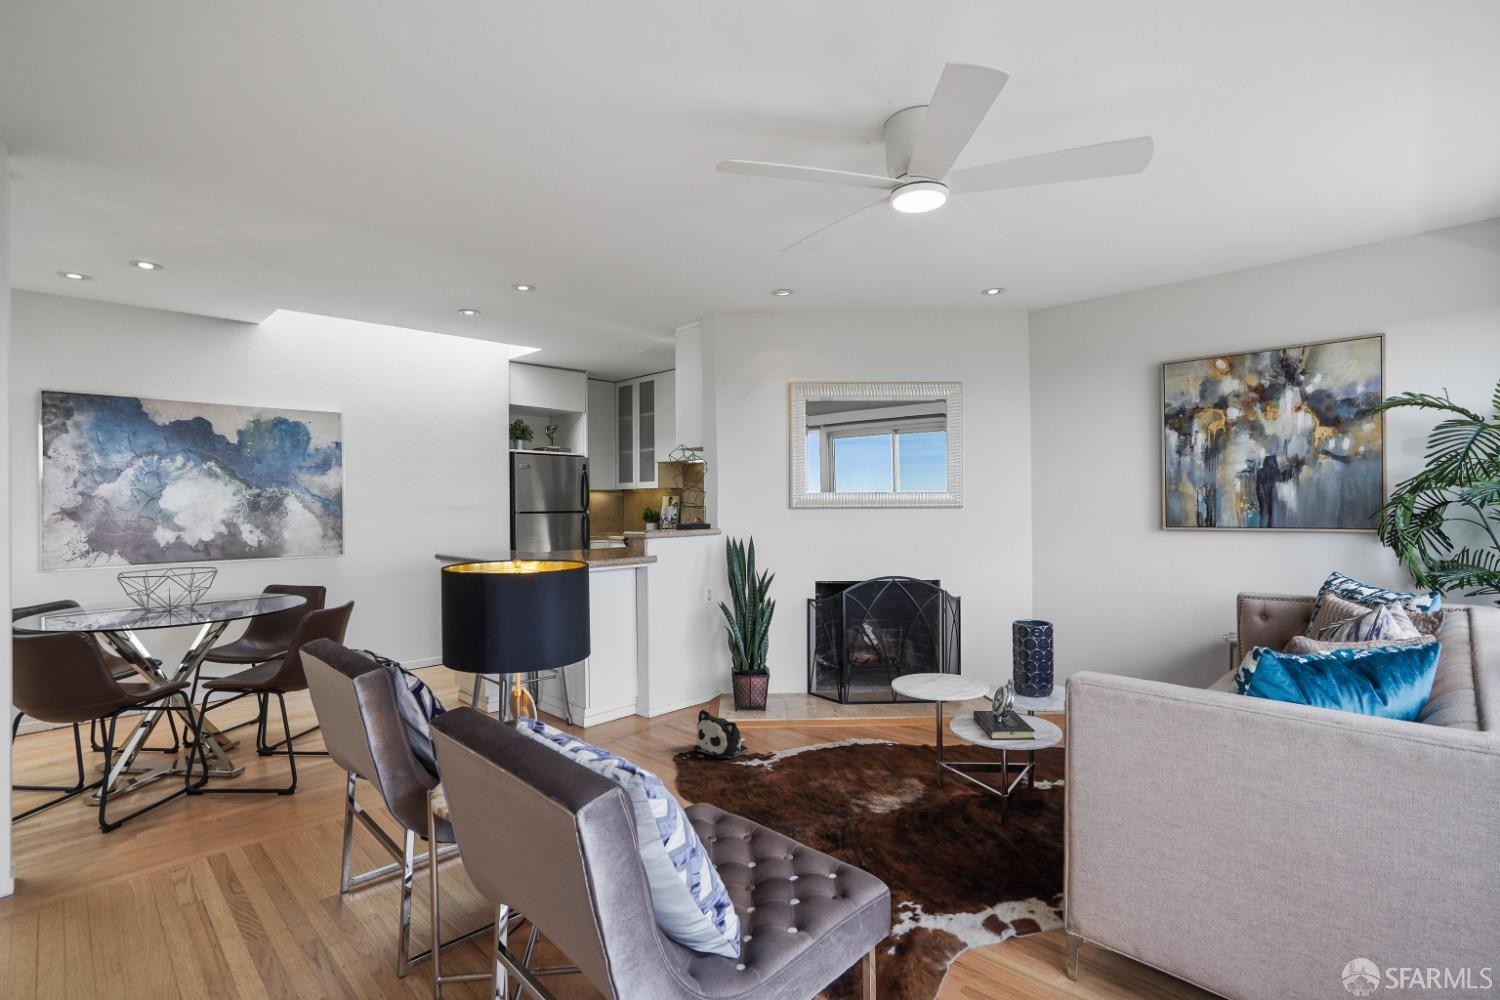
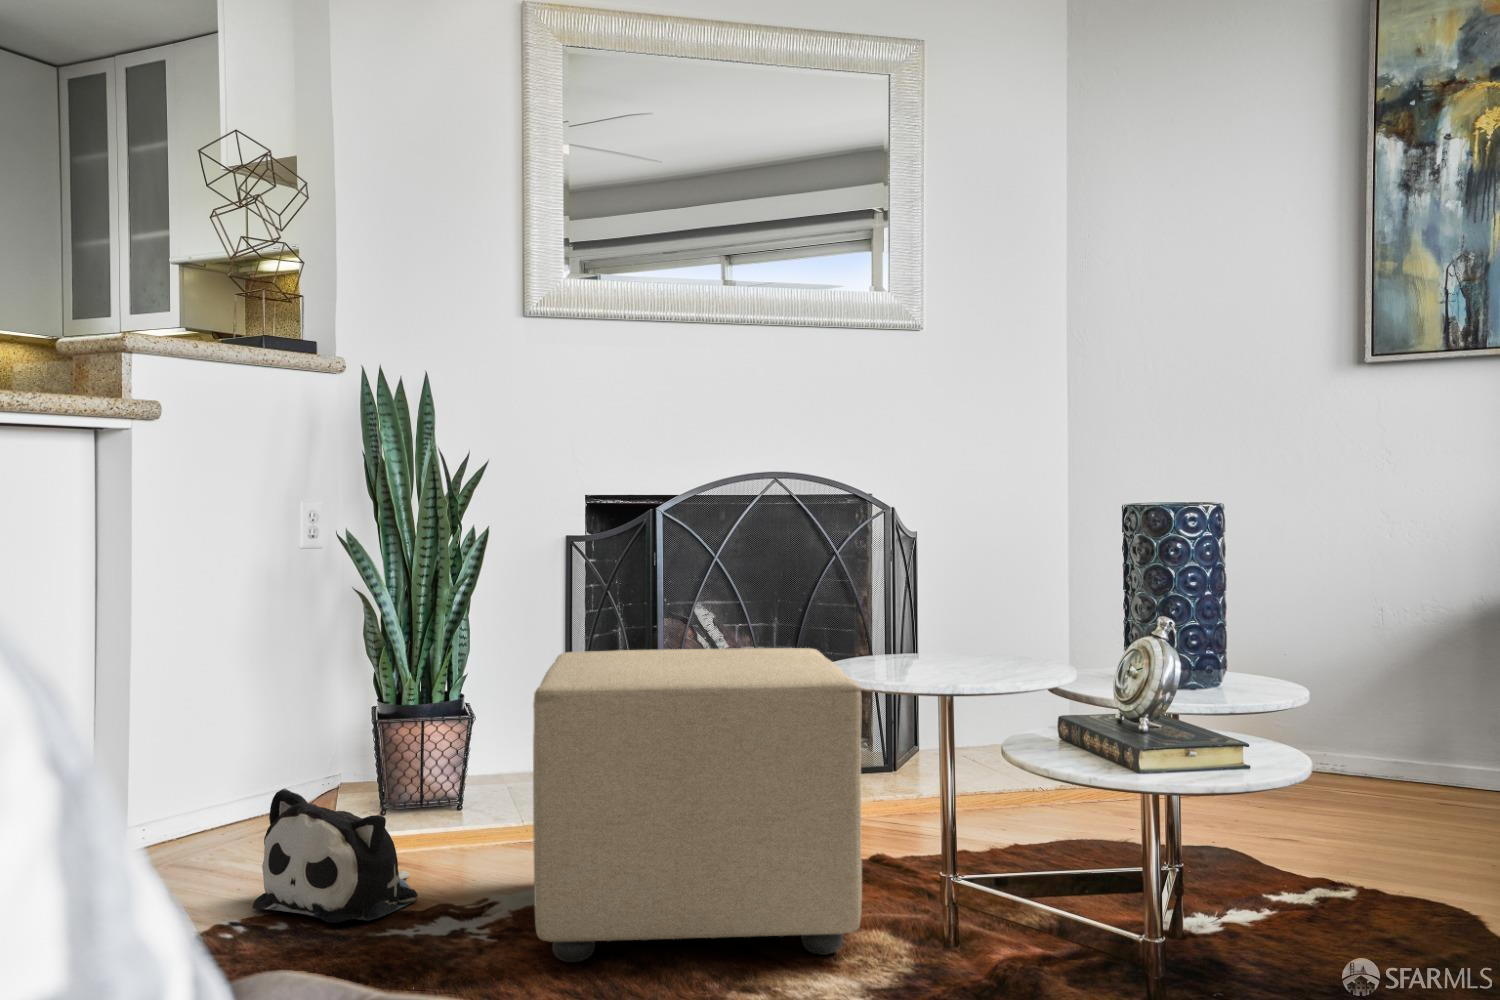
ottoman: none [782,665,895,786] -> present [533,648,862,962]

